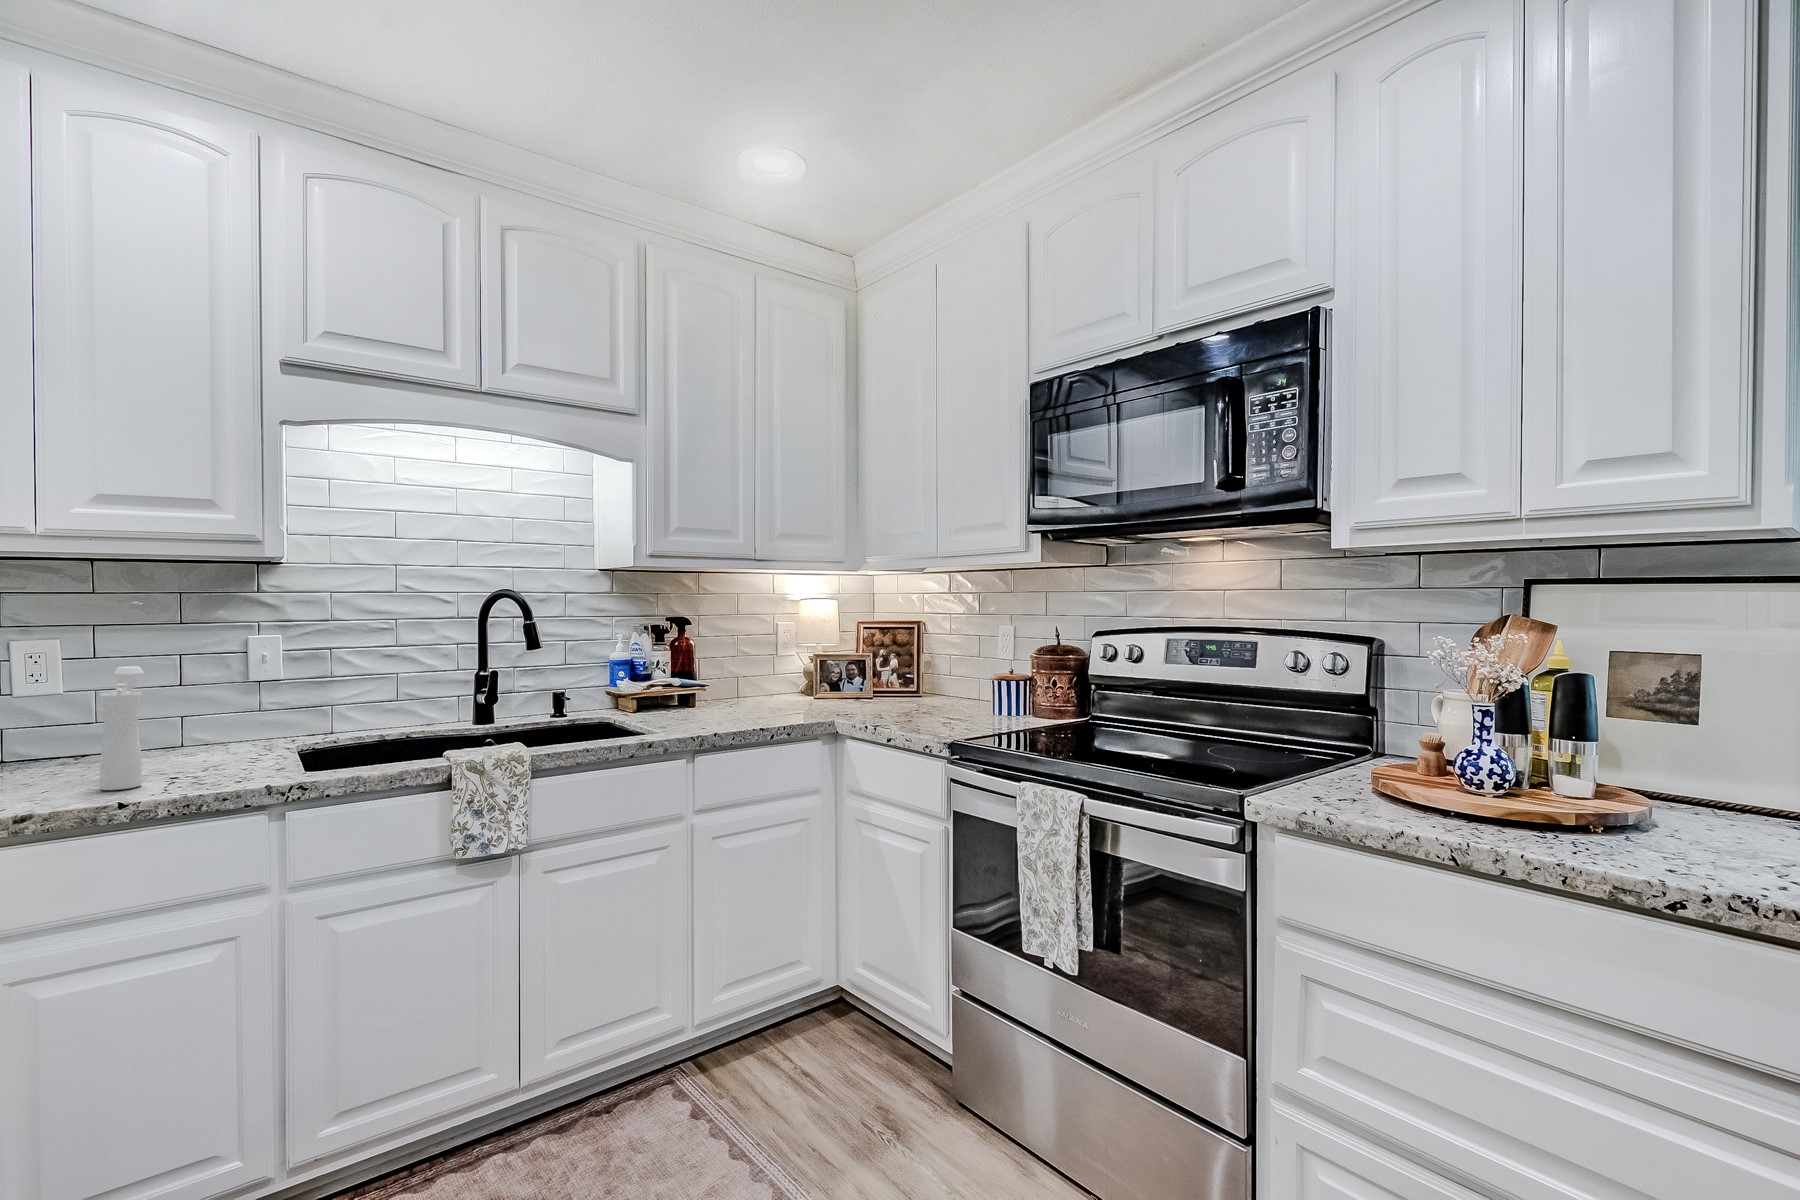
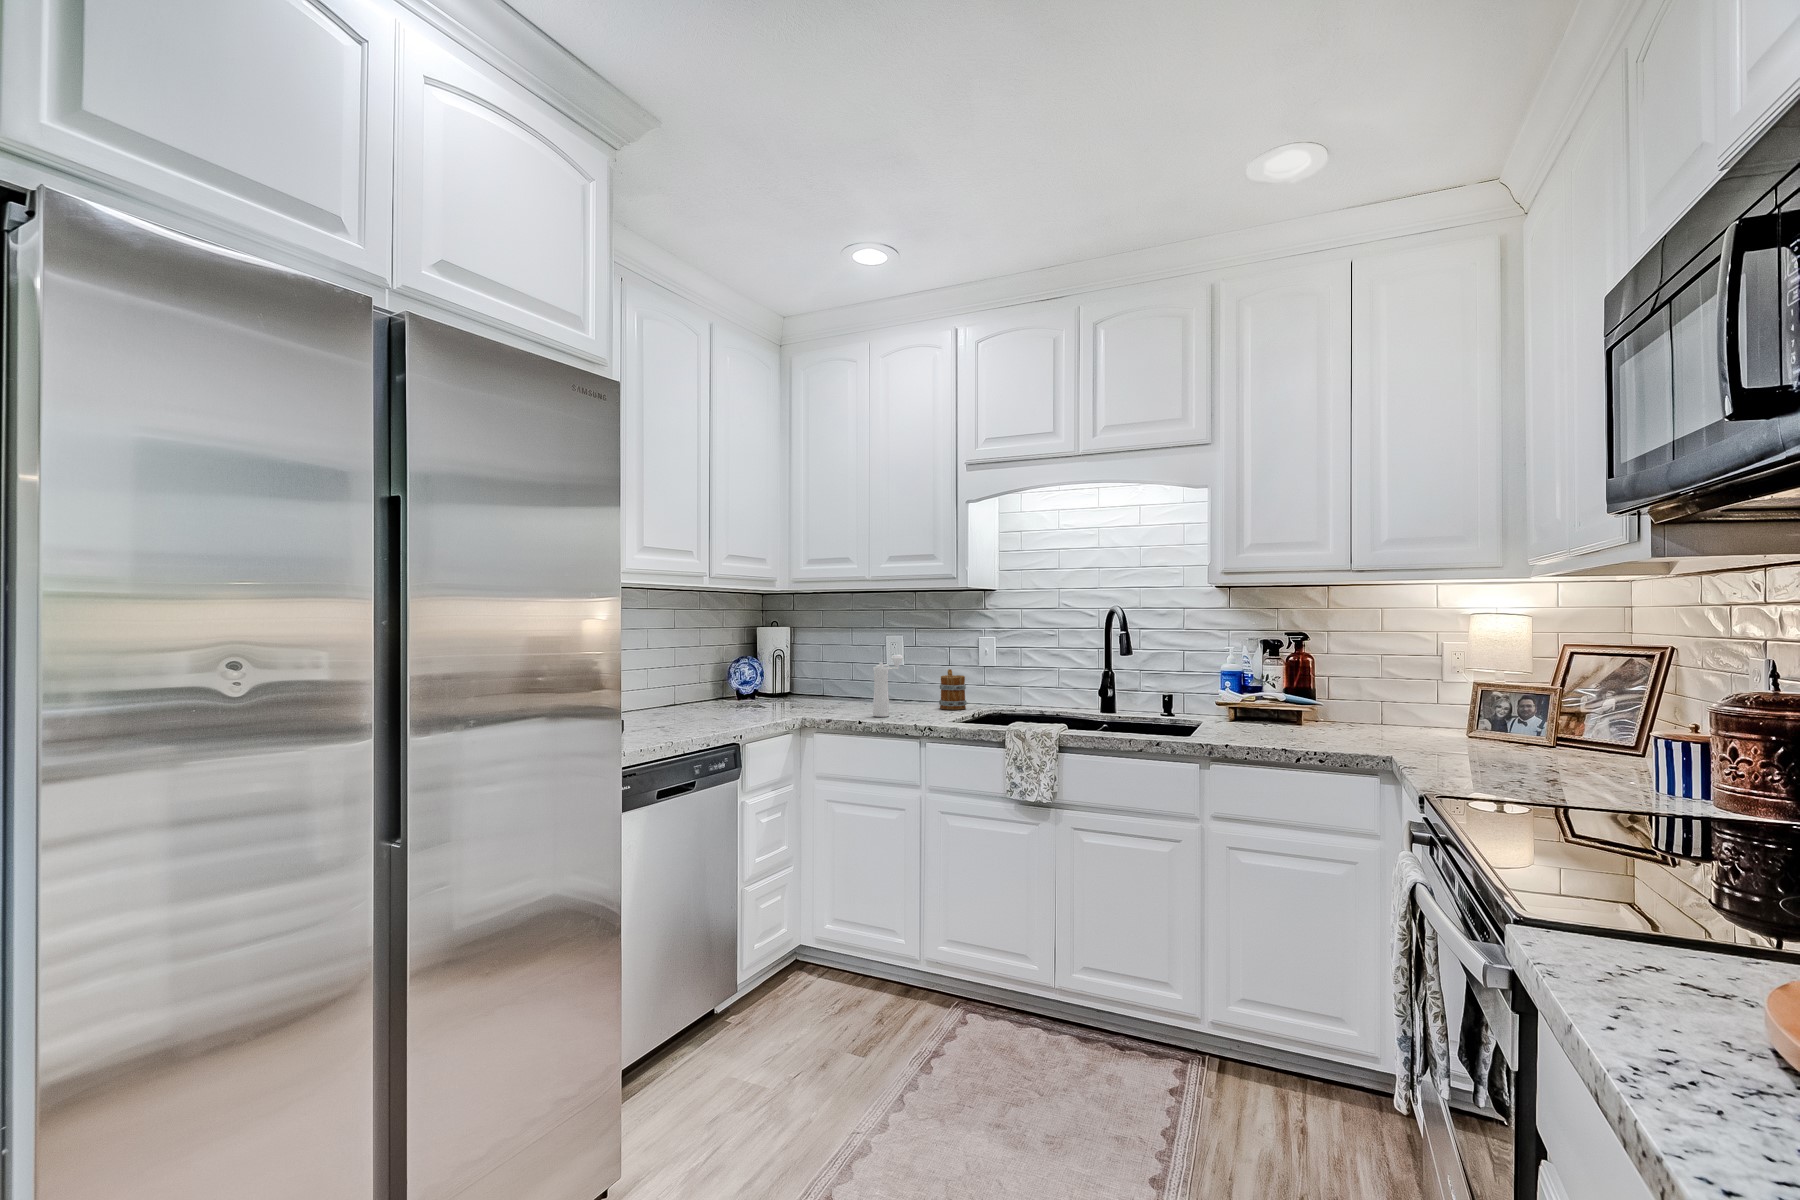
mug: none [182,687,249,758] -> present [939,669,967,710]

